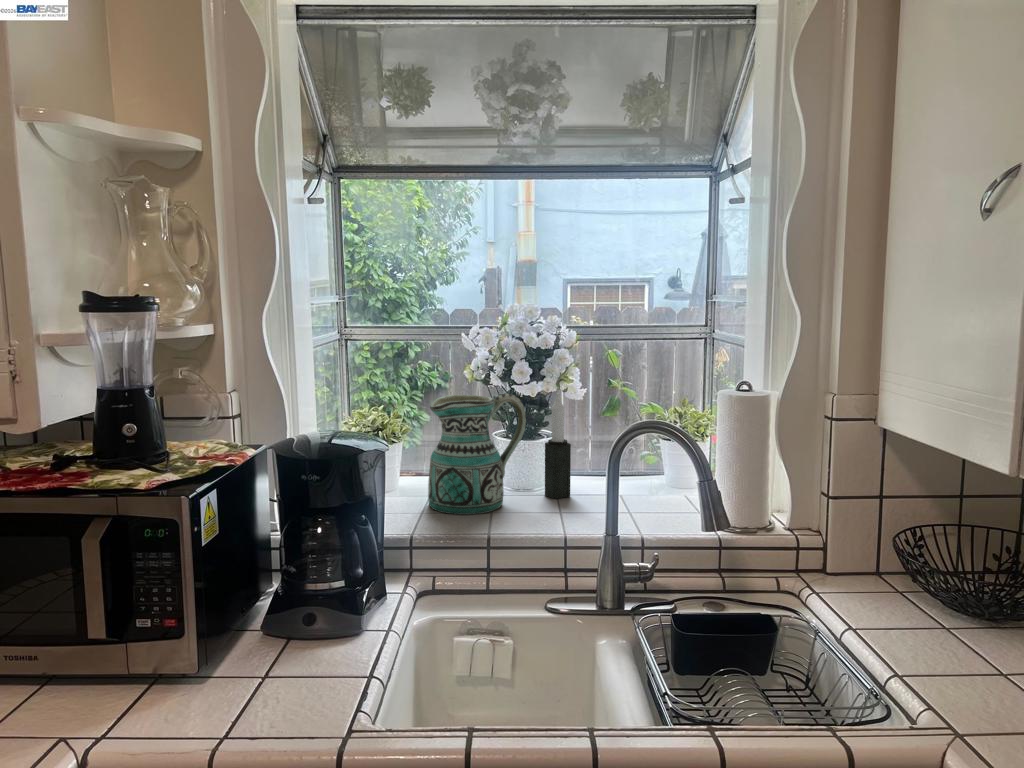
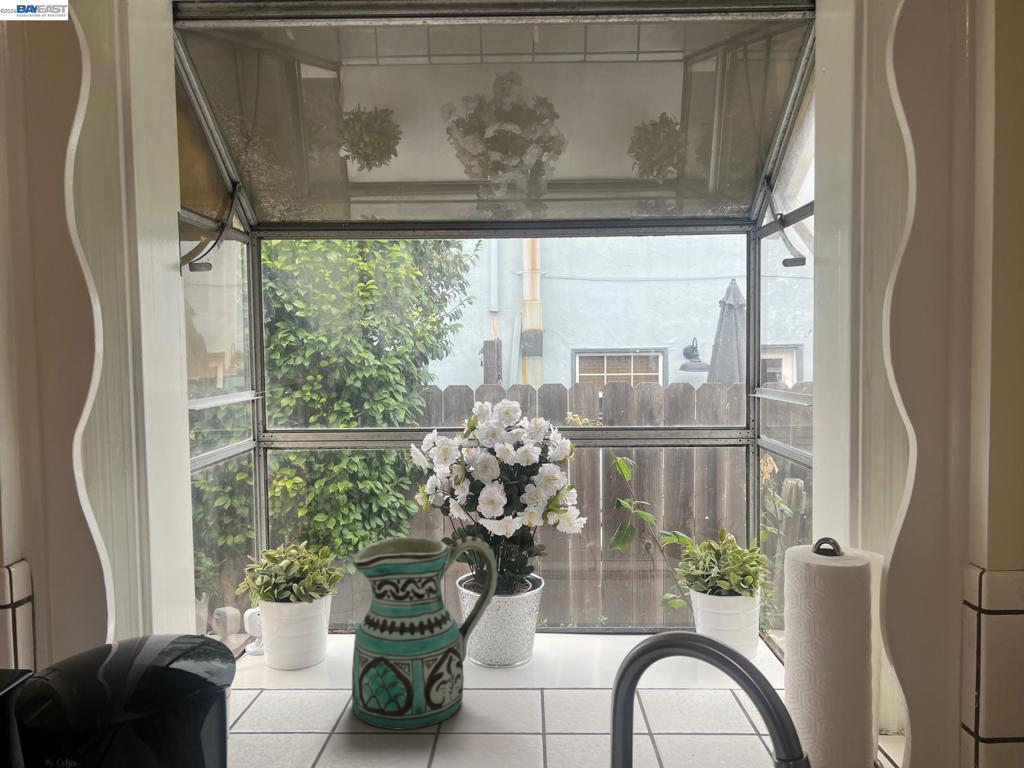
candle: present [545,393,571,499] -> none [527,531,564,687]

